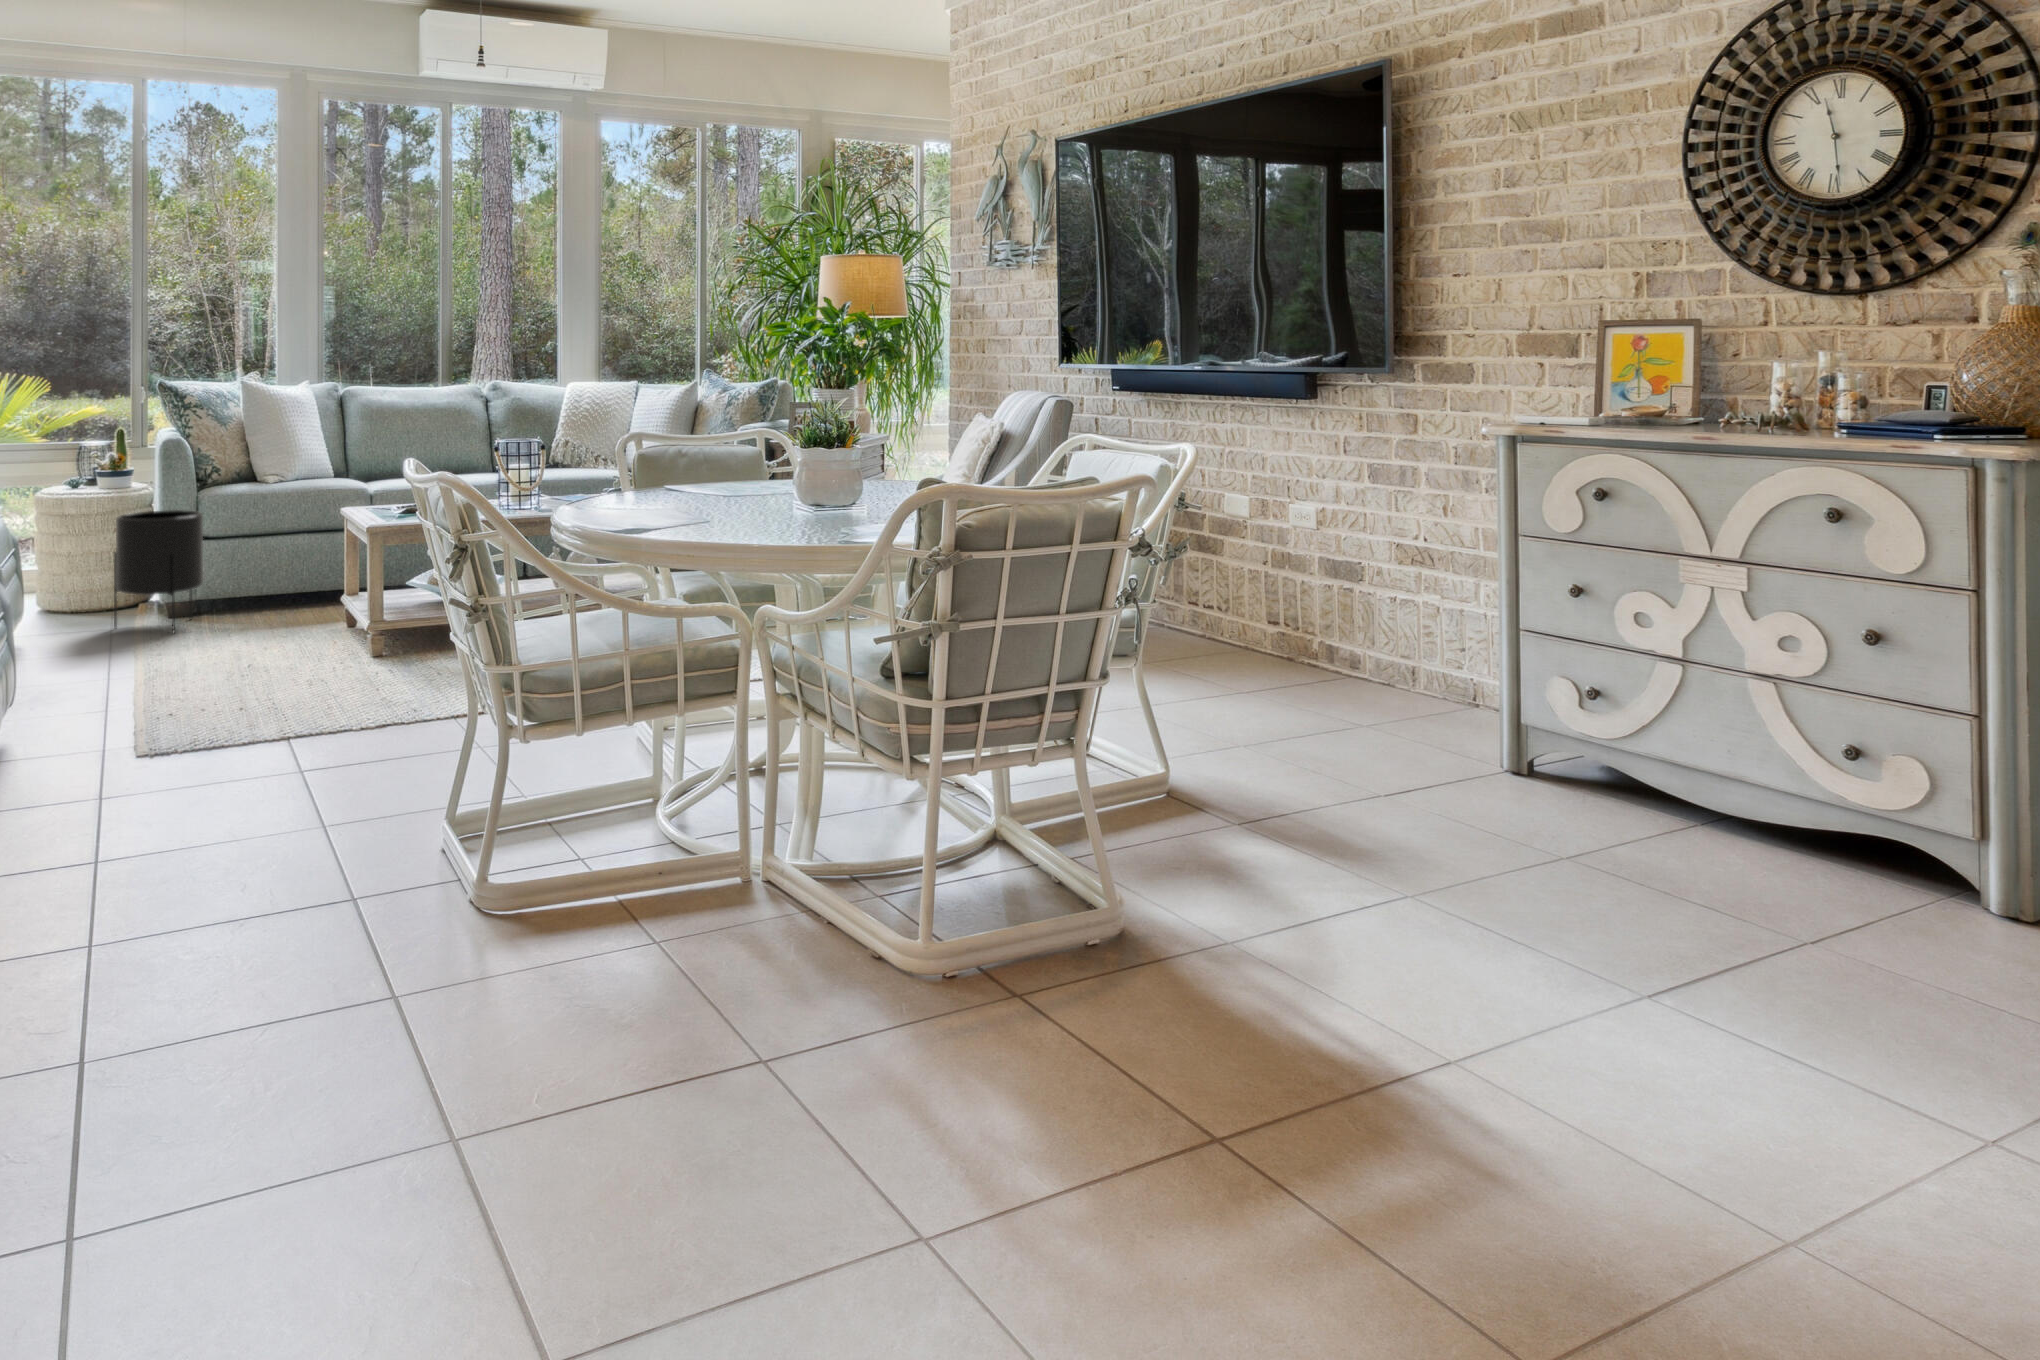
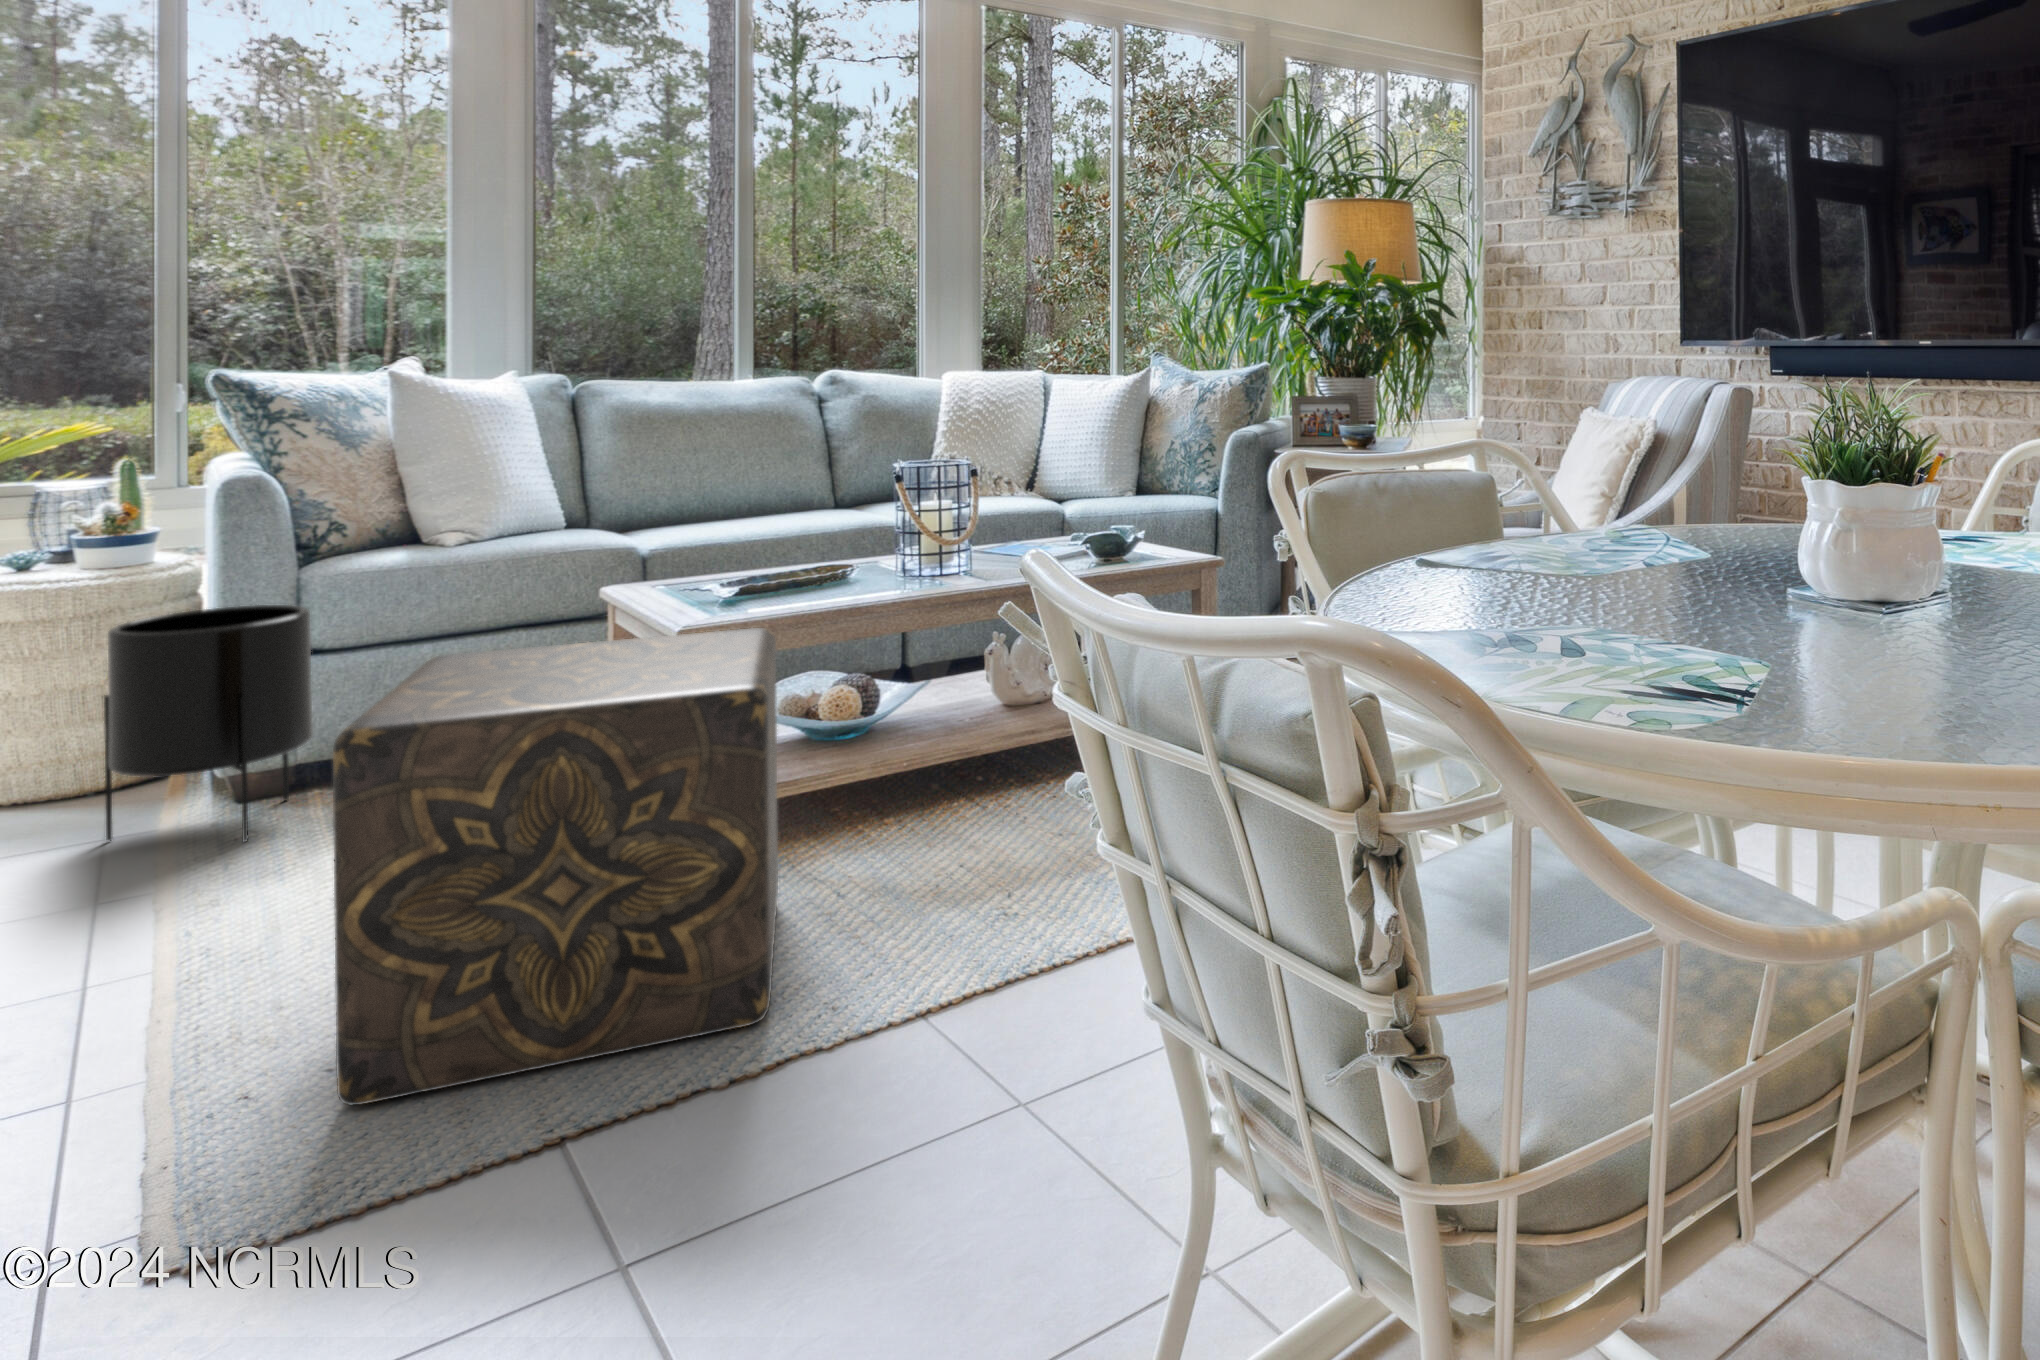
ottoman: none [210,524,409,719] -> present [333,628,778,1105]

